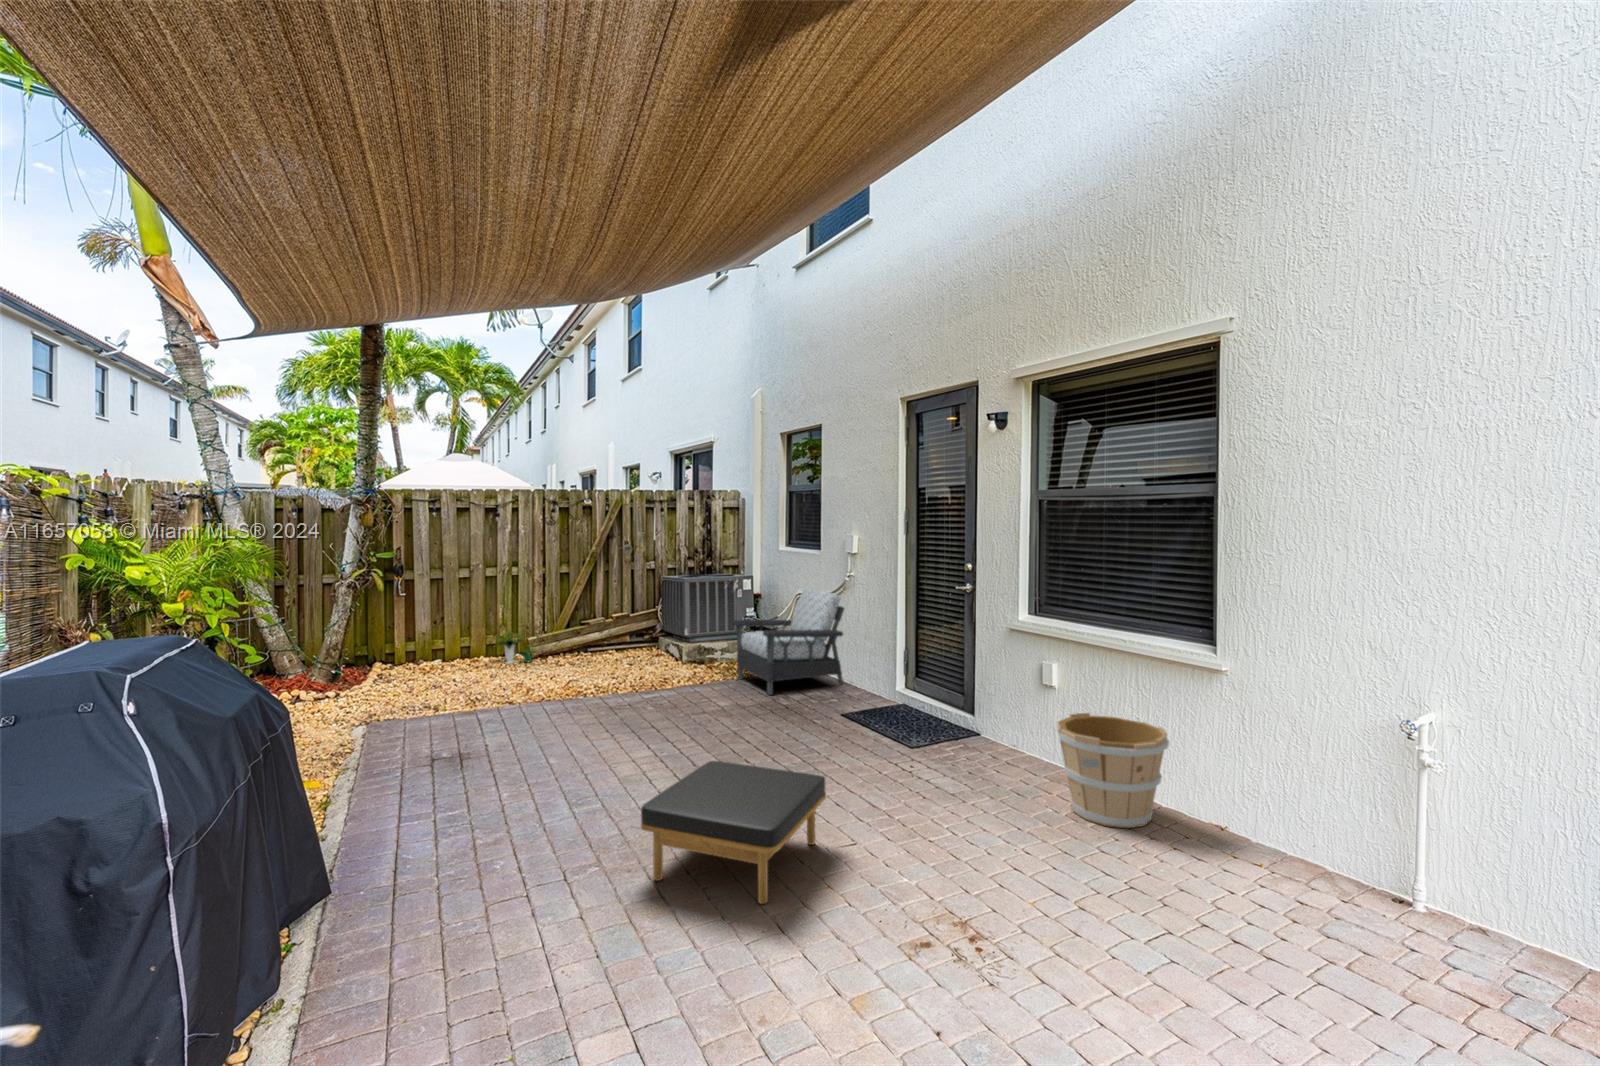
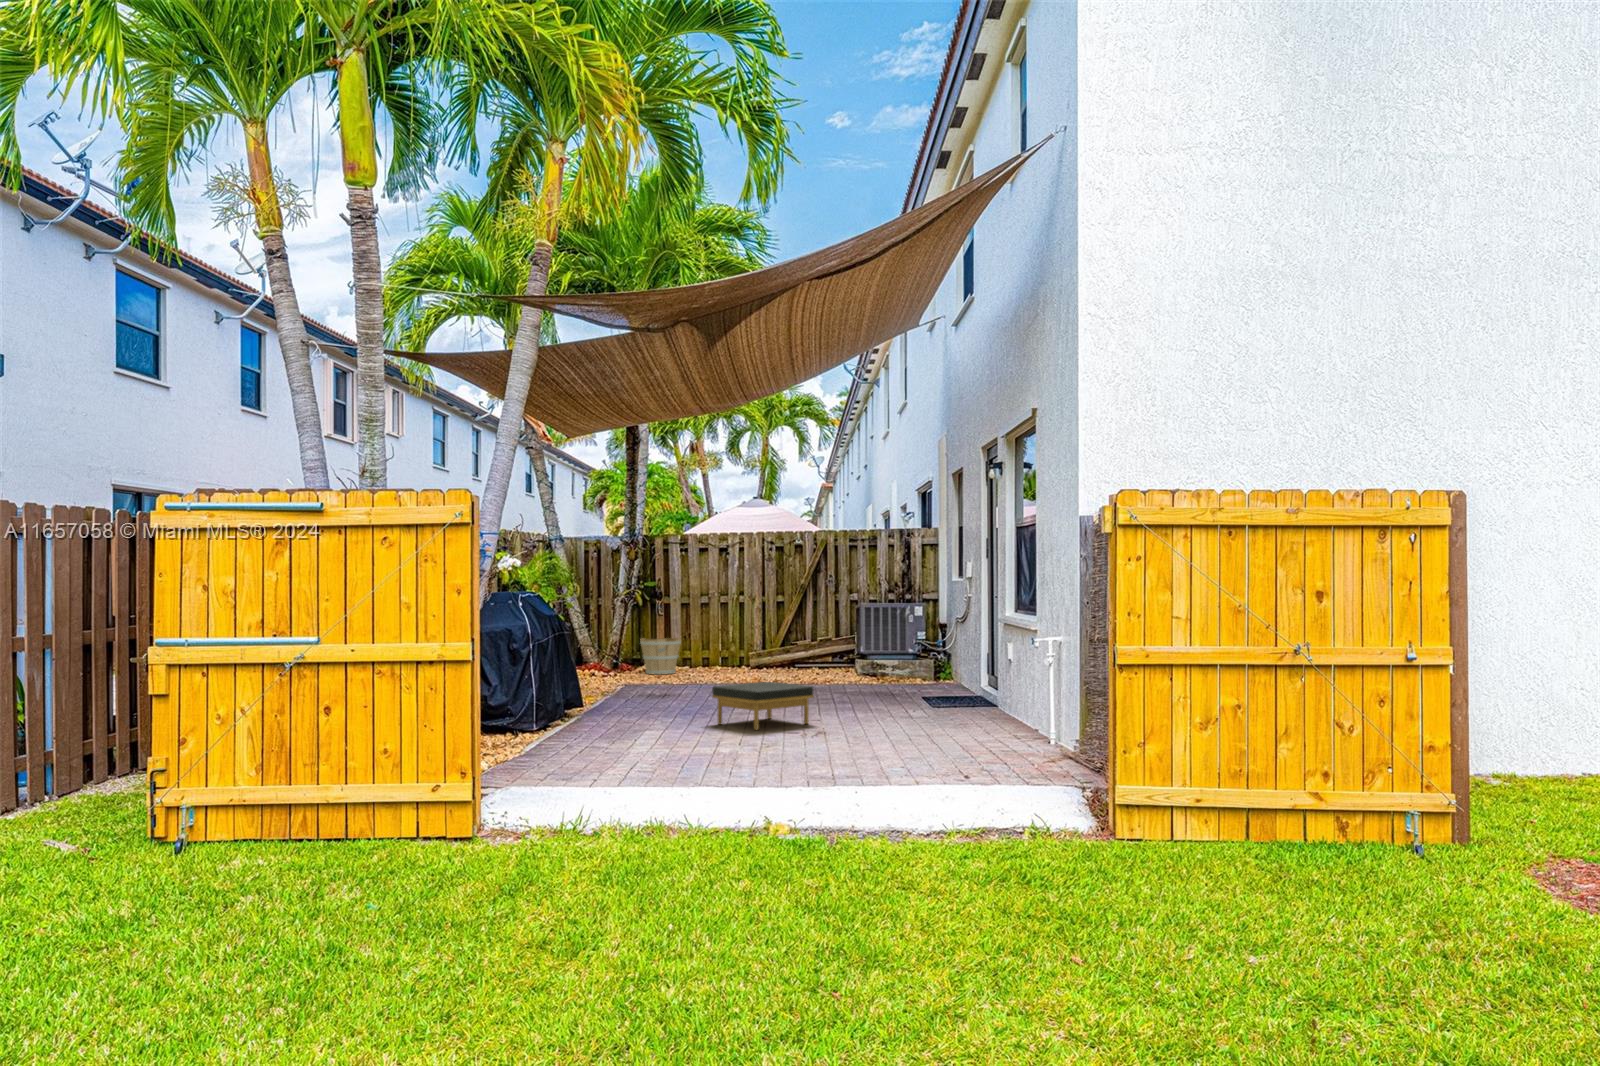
armchair: present [732,588,844,695] -> none [884,611,965,691]
potted plant: present [495,632,535,664] -> none [722,647,755,672]
wooden bucket: present [1057,713,1169,828] -> present [640,637,681,675]

